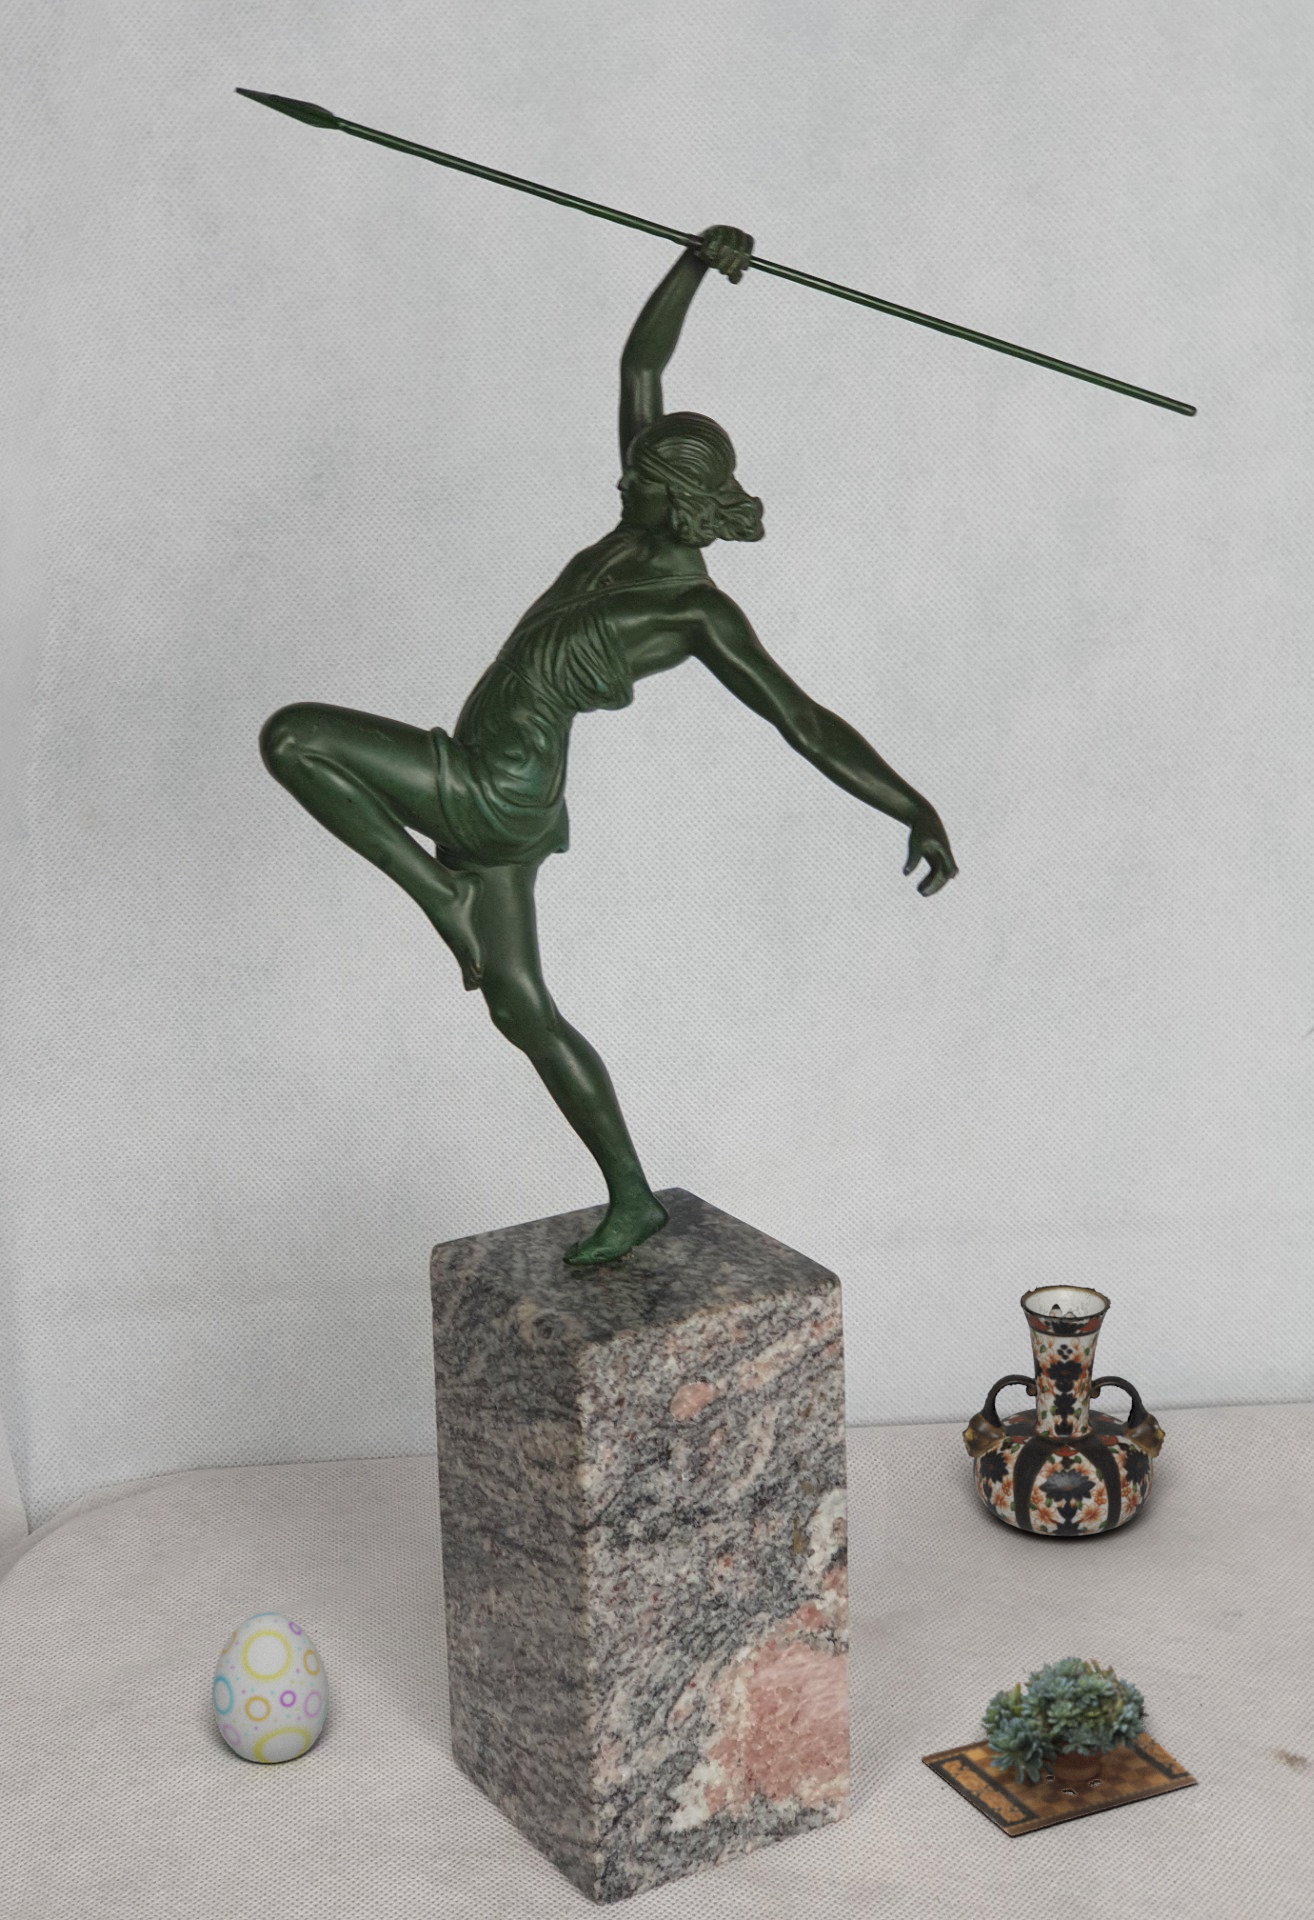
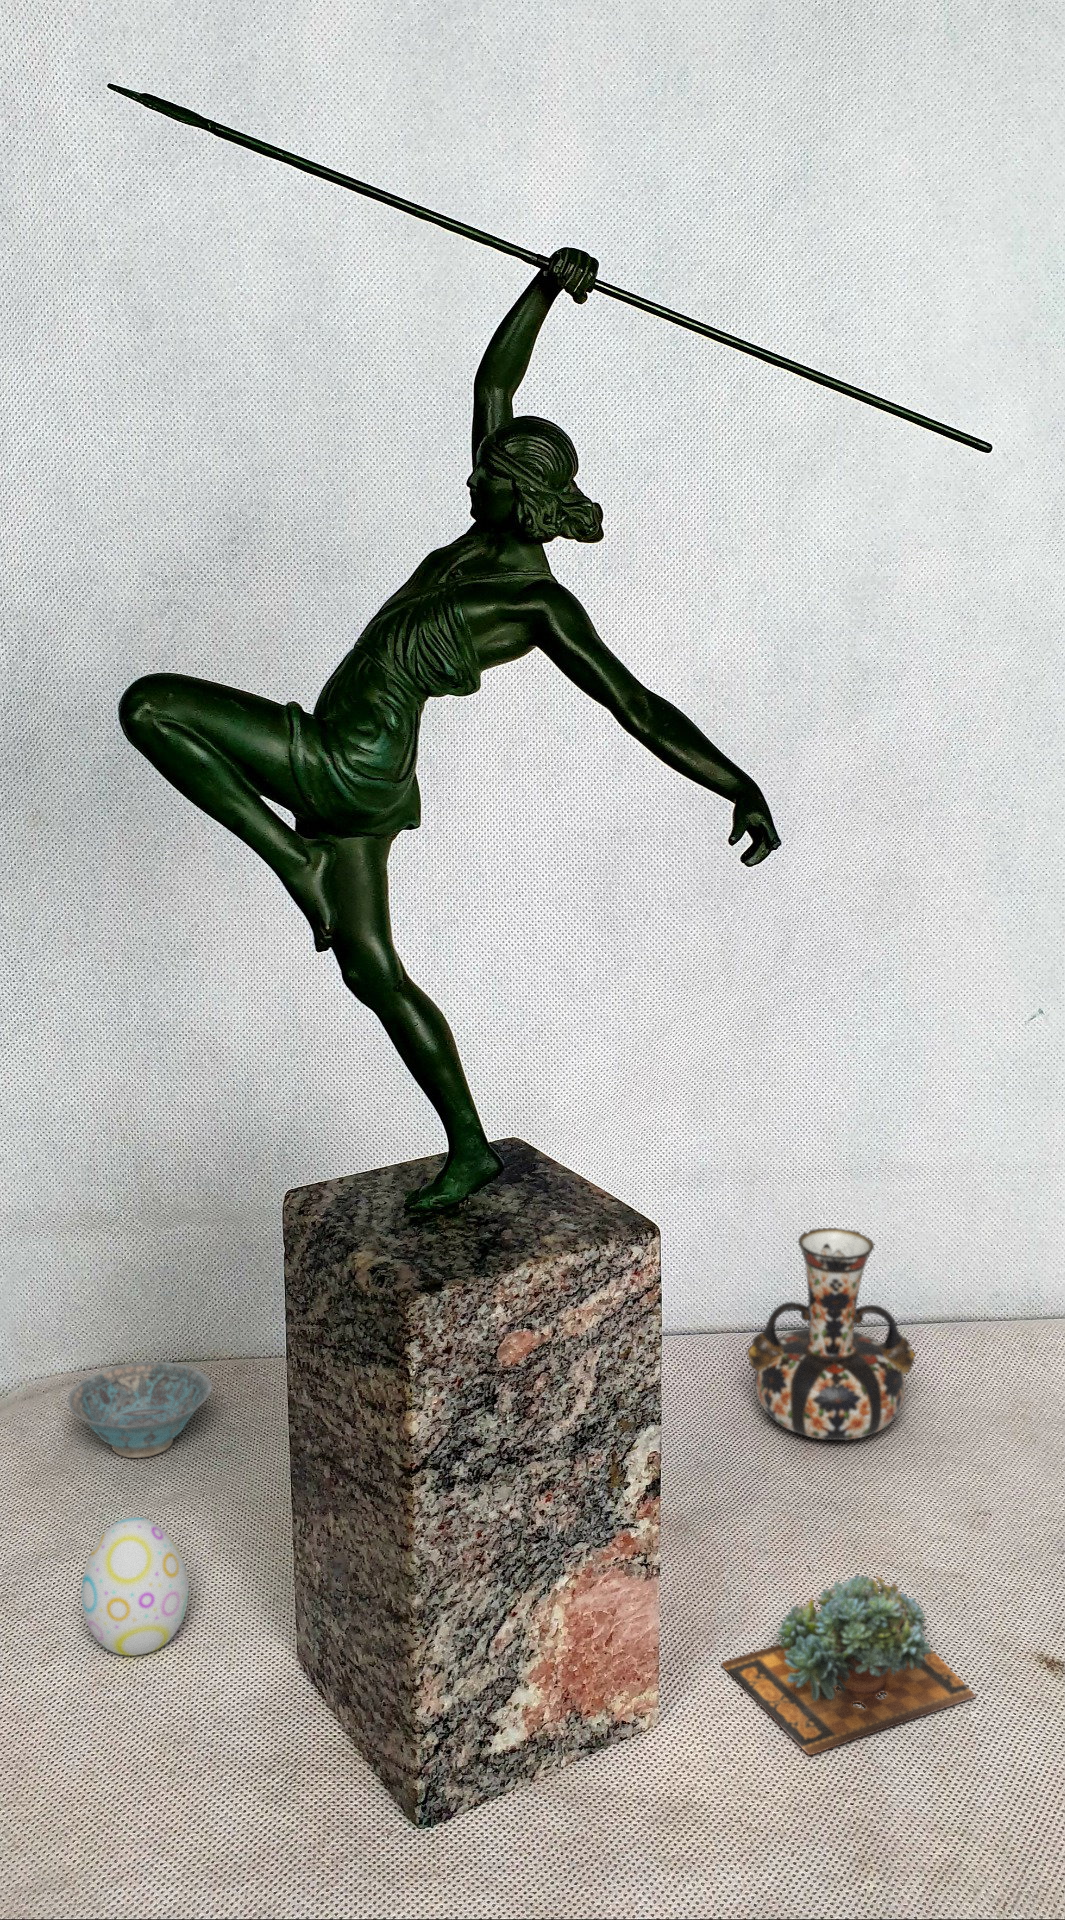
ceramic bowl: none [154,1462,323,1572] -> present [68,1361,212,1458]

